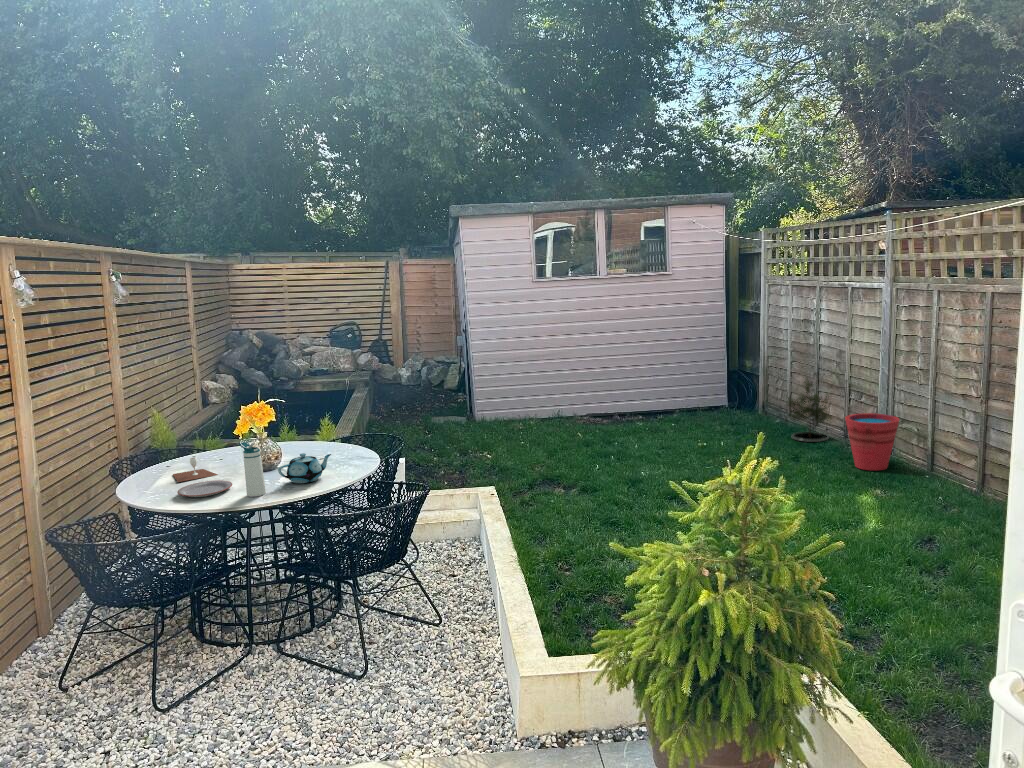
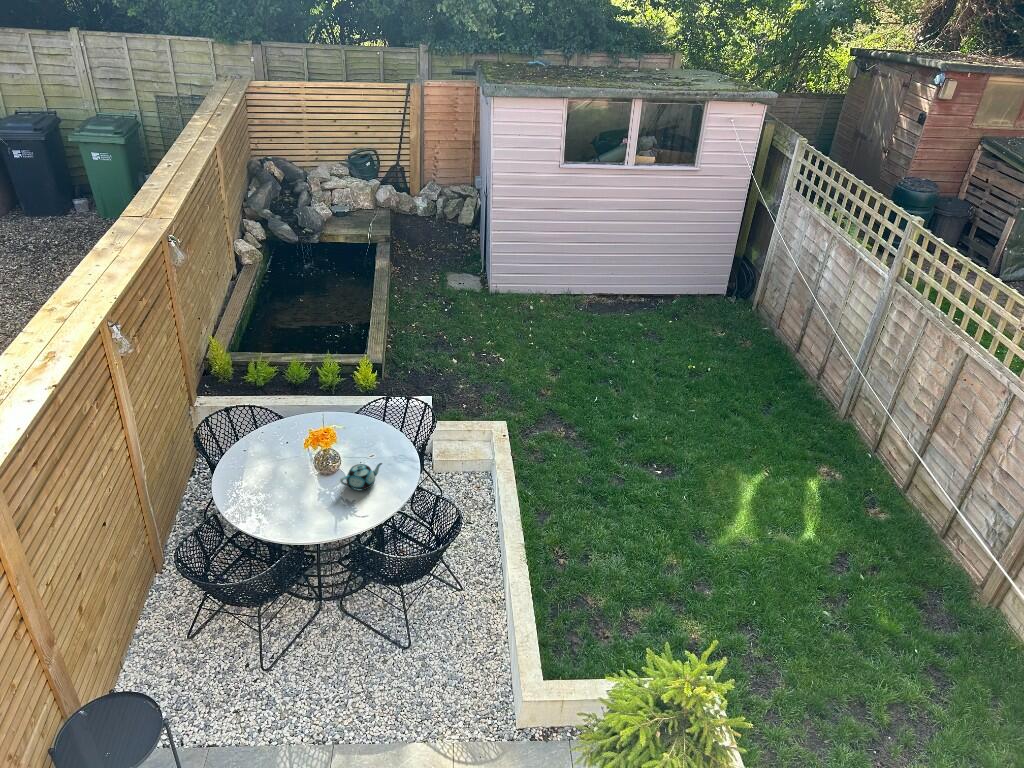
potted tree: present [787,381,829,442] -> none [771,319,815,380]
bucket: present [845,413,899,470] -> none [816,381,863,435]
water bottle: present [239,442,266,497] -> none [310,463,331,506]
wine glass: present [173,458,218,482] -> none [246,440,285,466]
plate: present [177,480,232,497] -> none [258,472,302,500]

